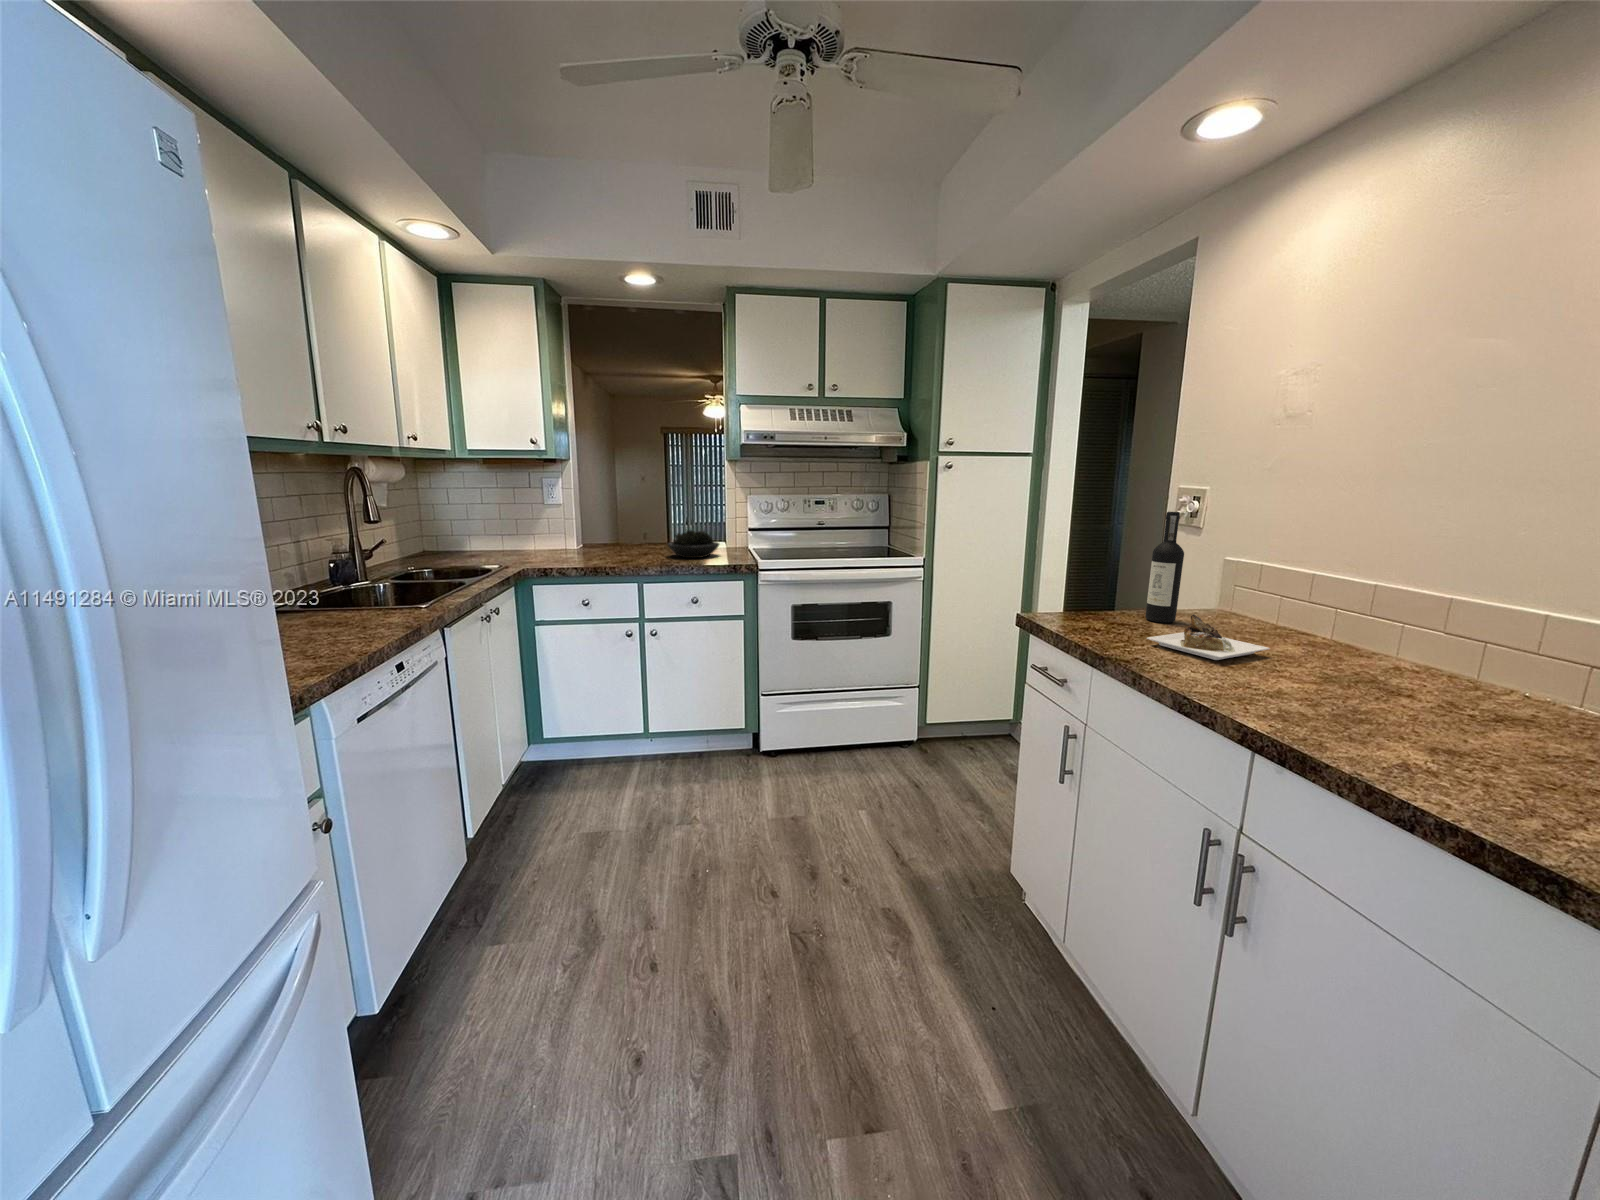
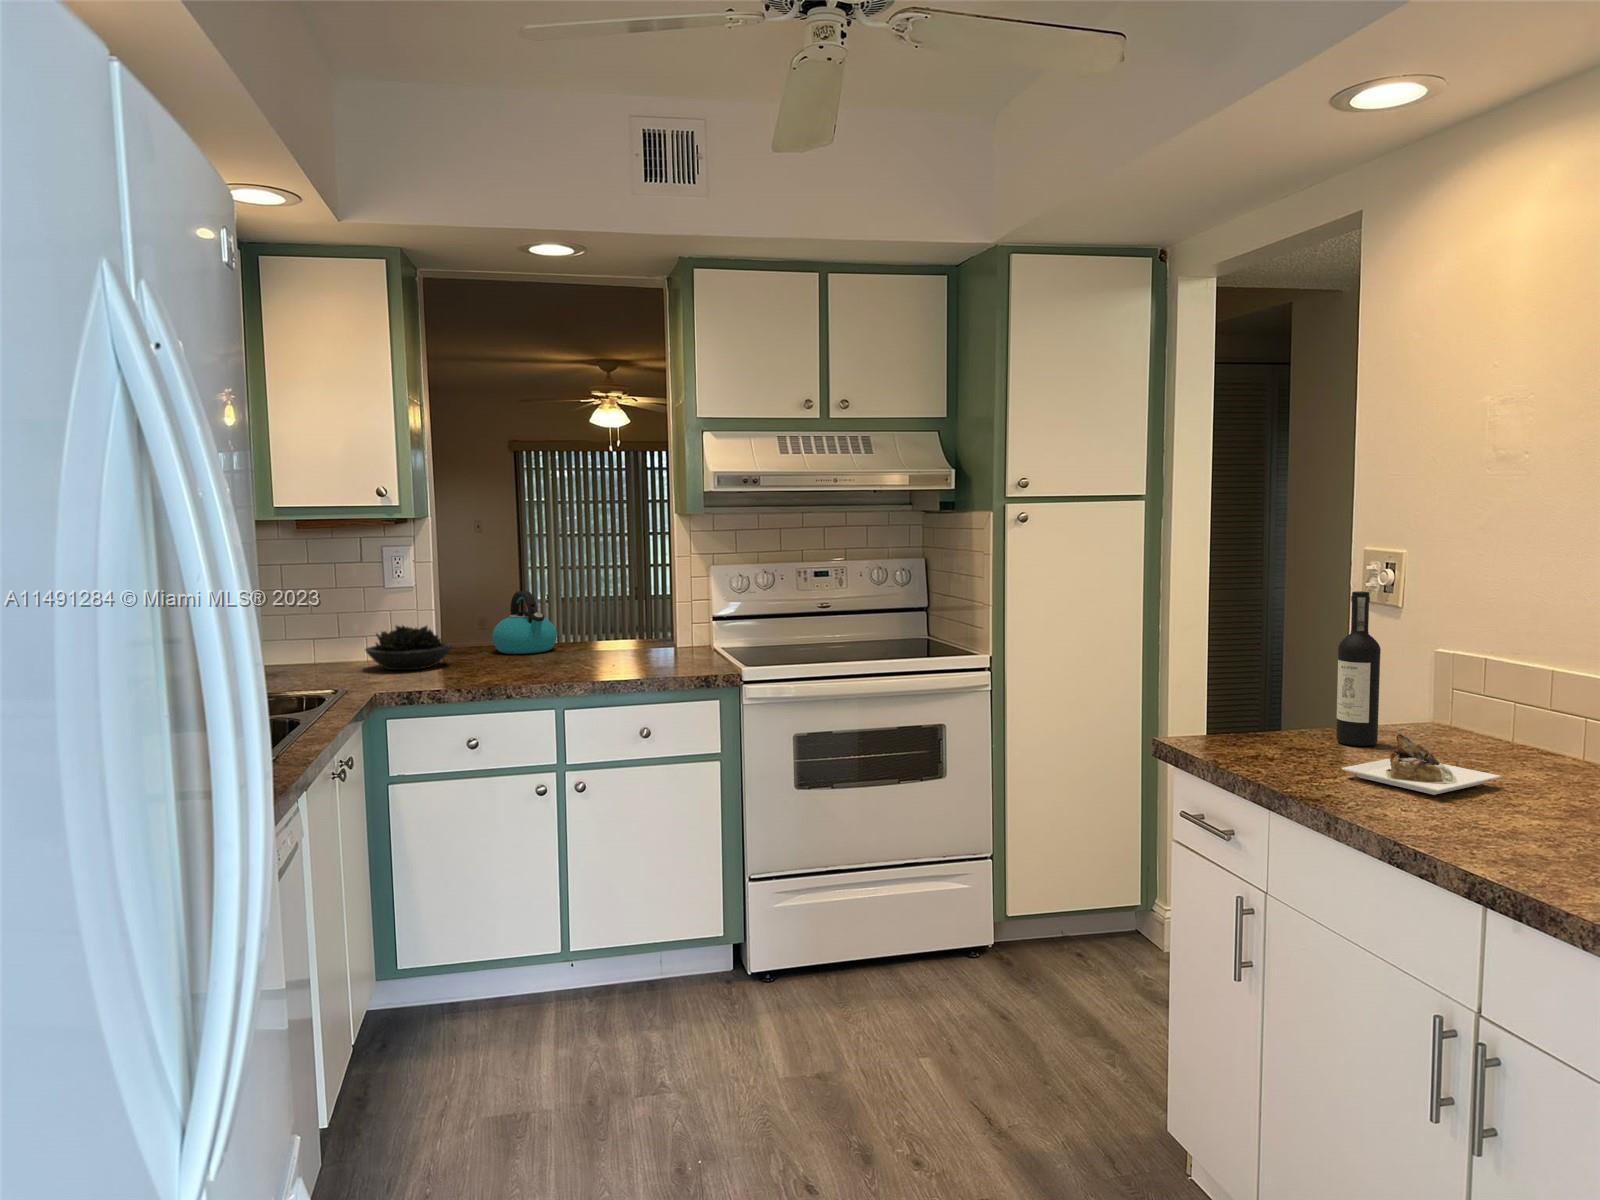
kettle: none [615,510,655,549] -> present [492,591,557,654]
succulent plant: present [668,530,719,558] -> present [365,626,452,670]

